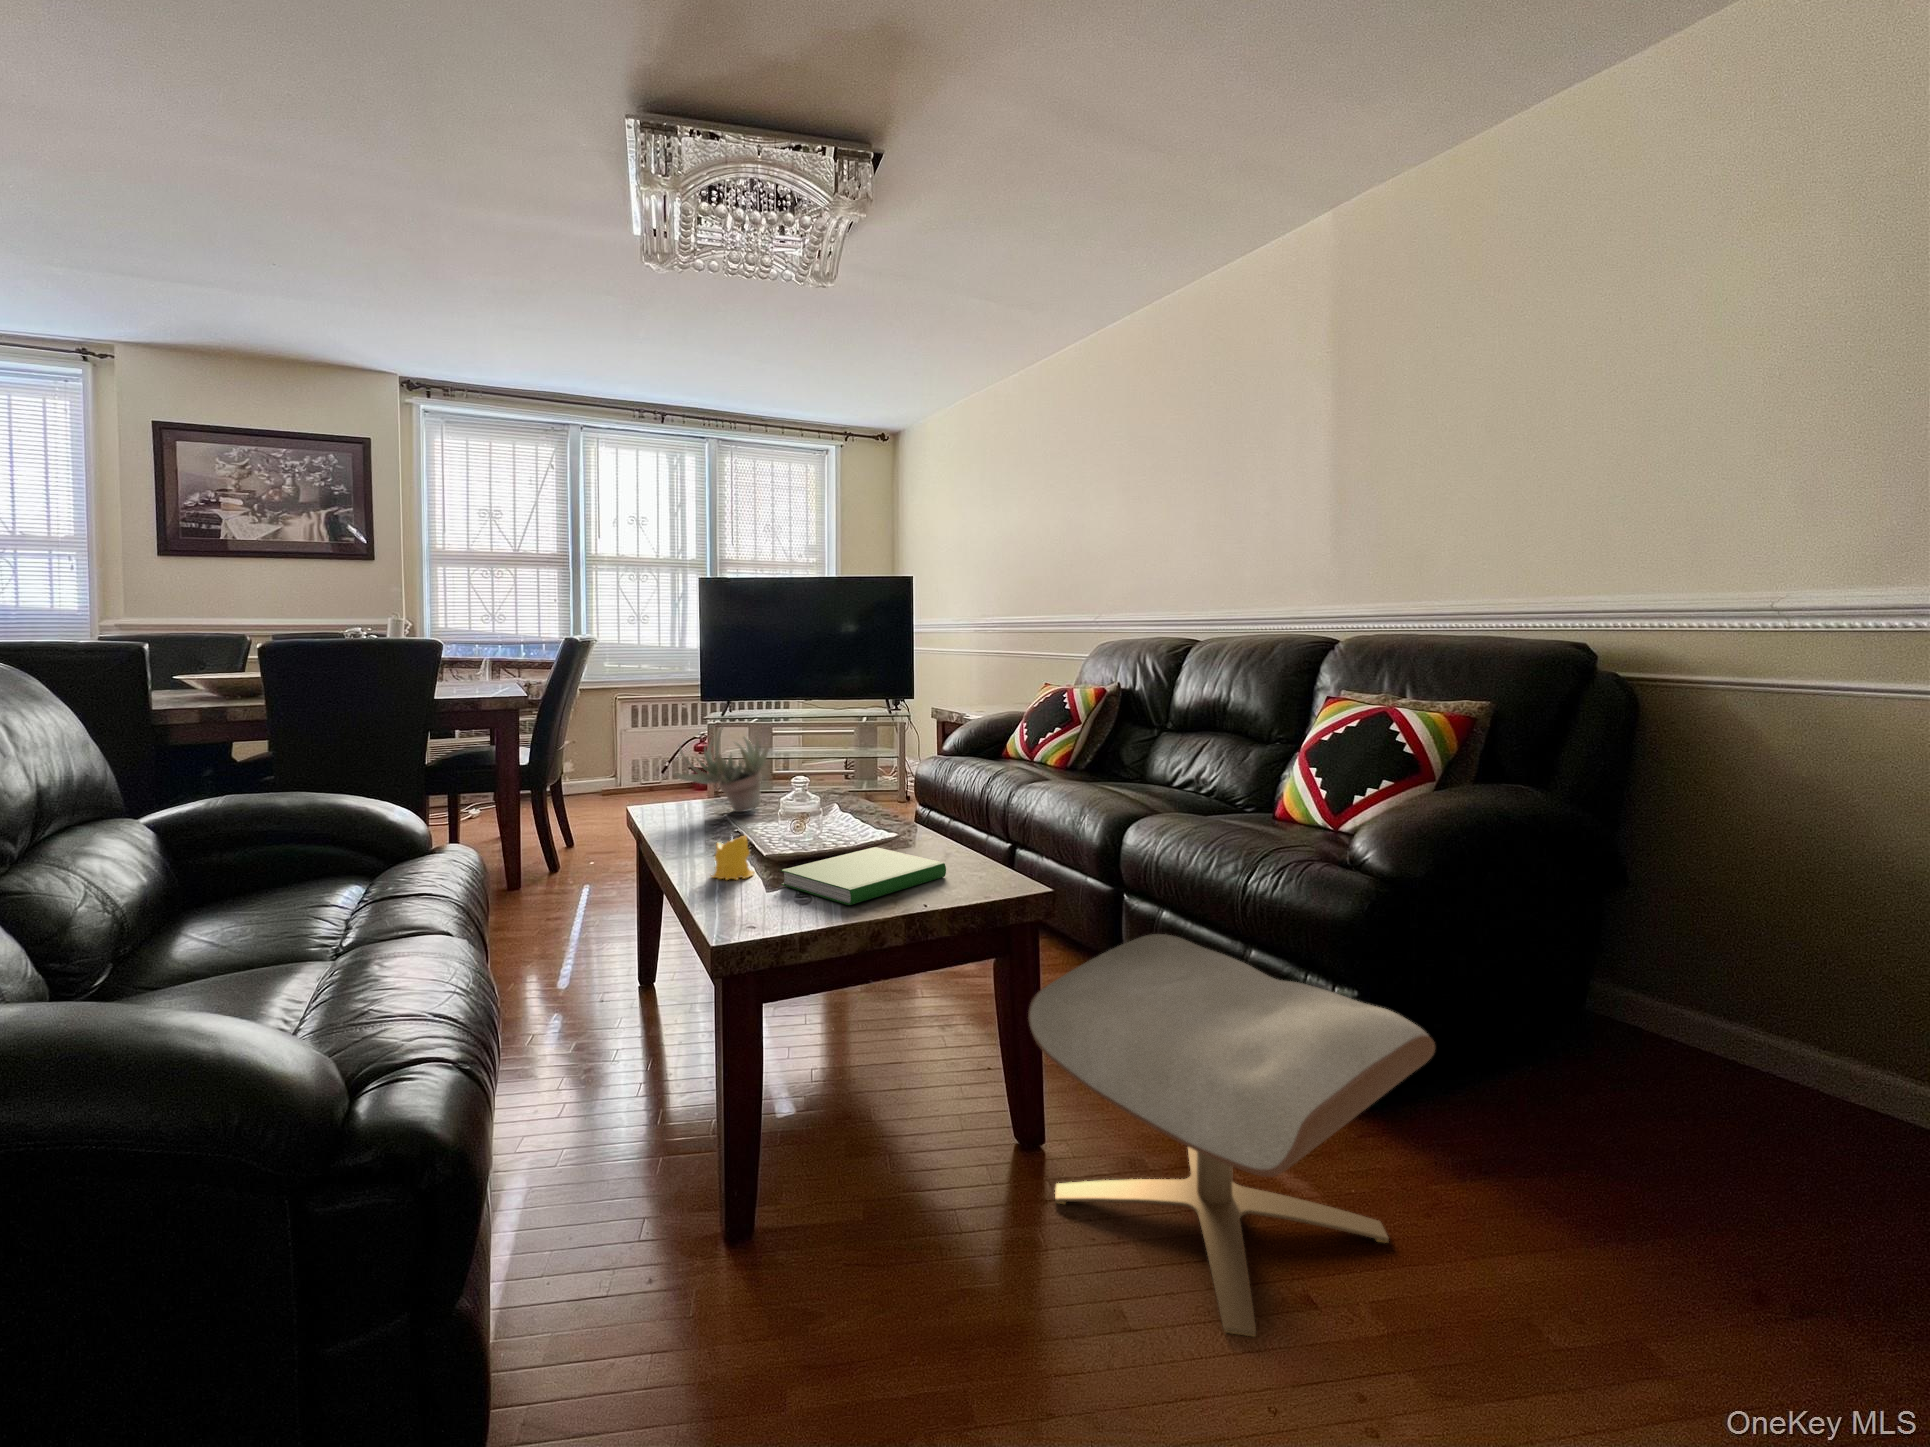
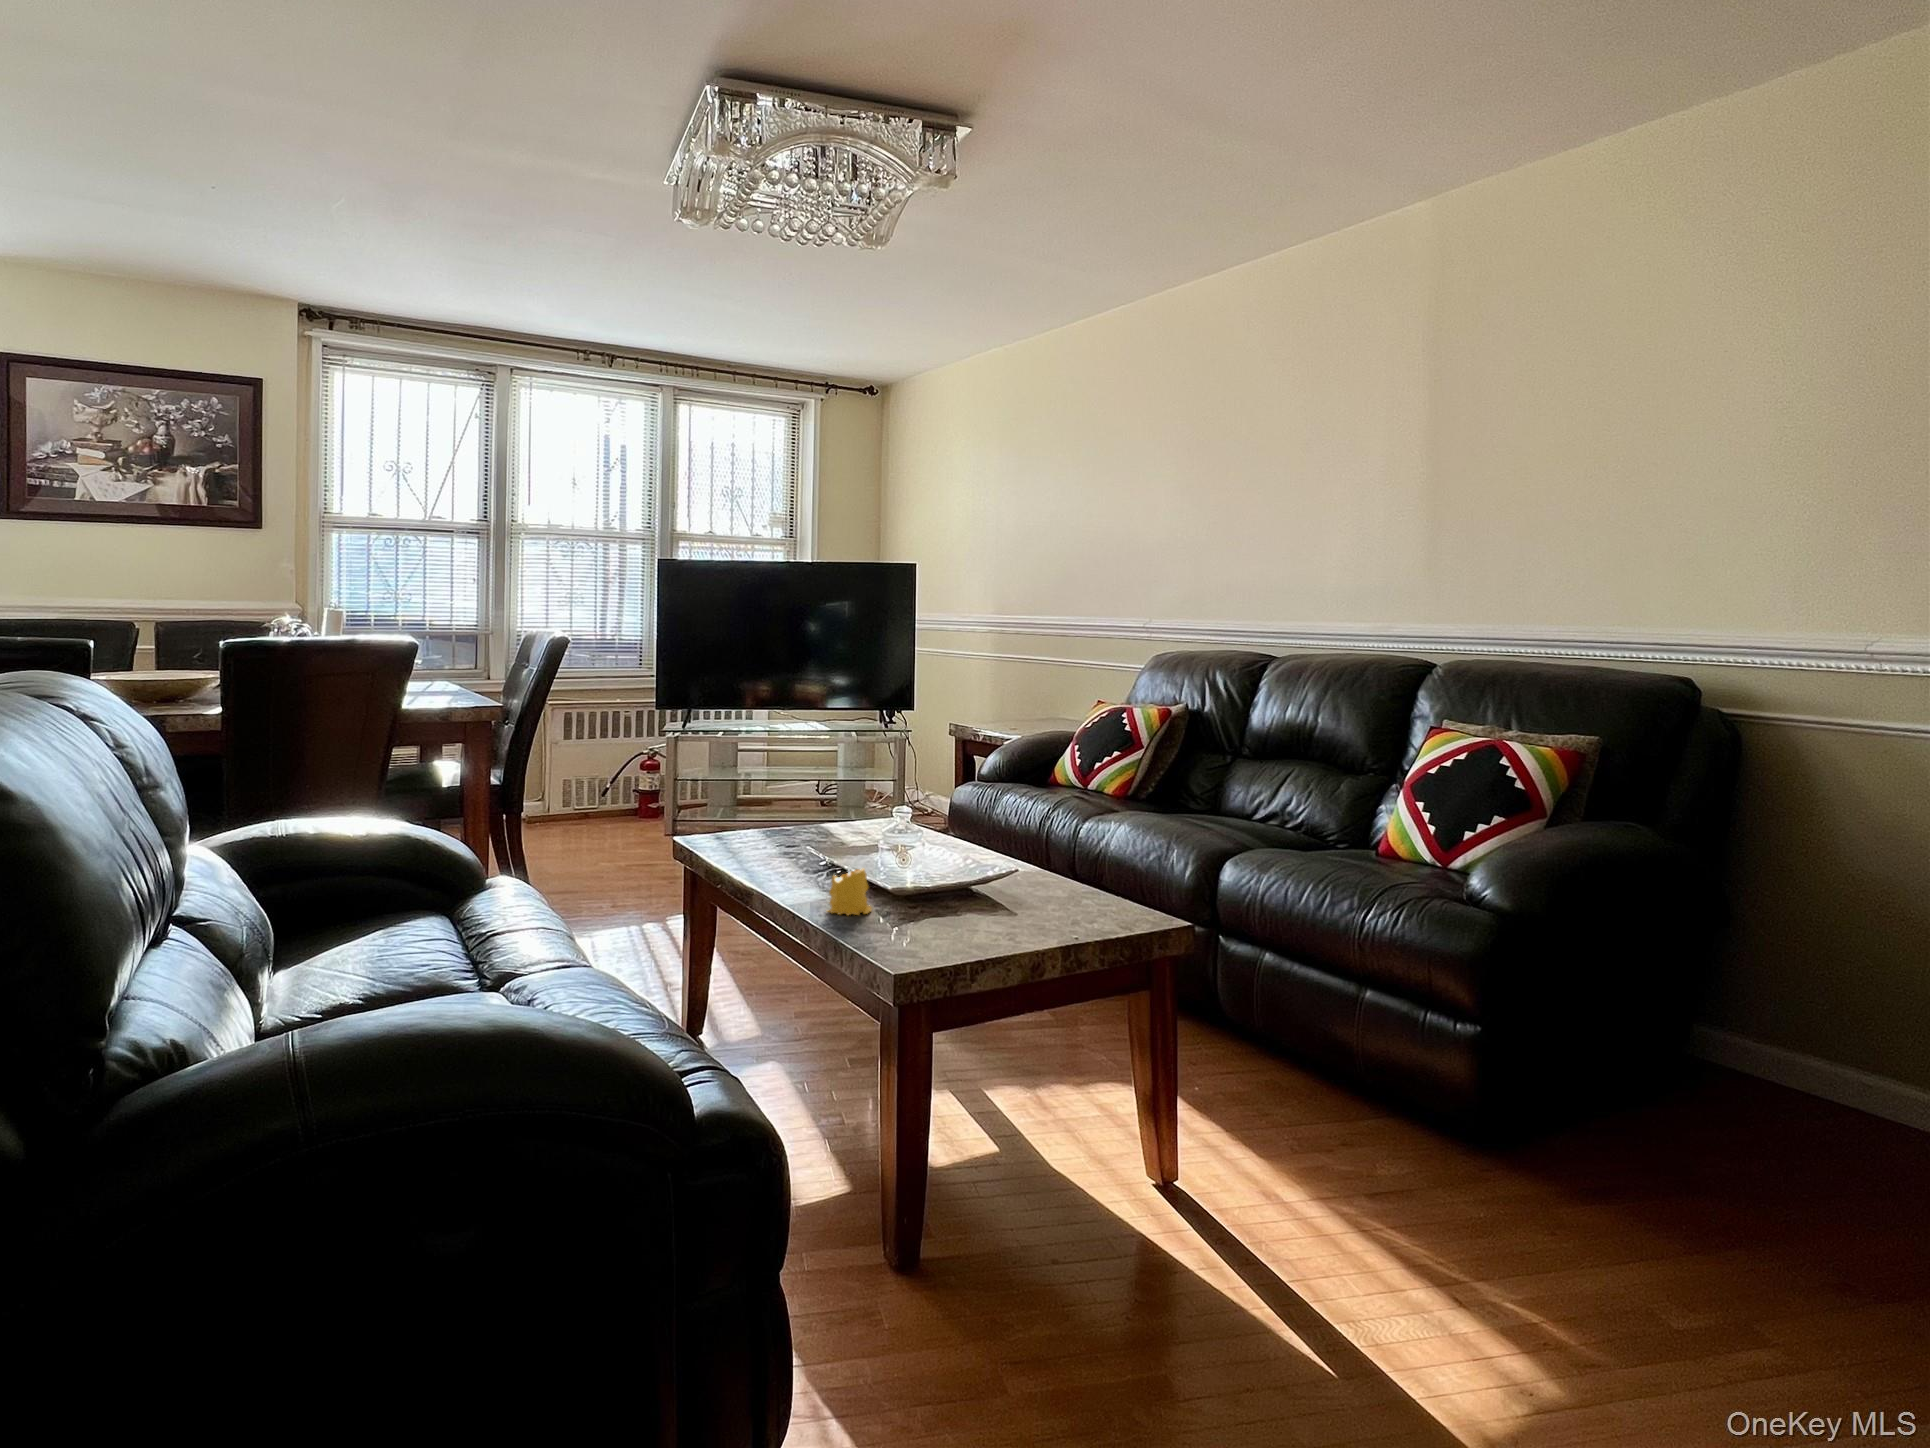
succulent plant: present [673,721,769,812] -> none [731,741,835,844]
hardcover book: present [781,847,946,905] -> none [910,882,1077,941]
ottoman: present [1028,934,1435,1336] -> none [1175,973,1586,1348]

